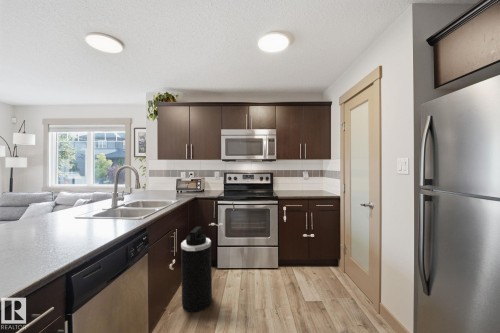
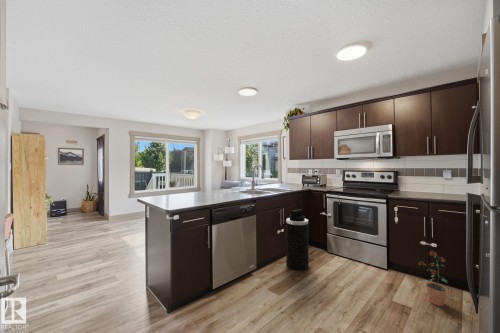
potted plant: none [314,243,339,291] -> present [419,251,448,306]

